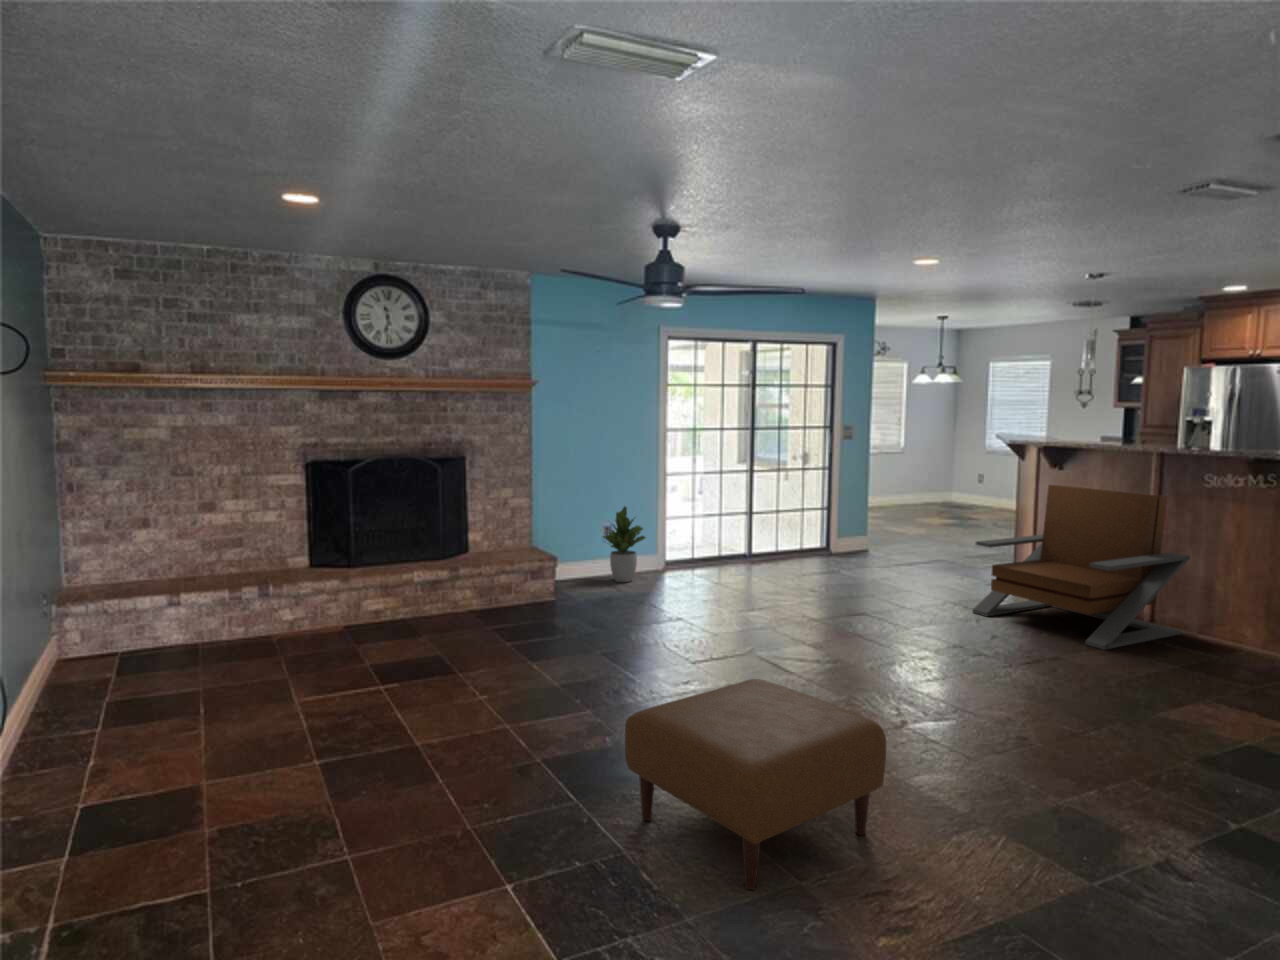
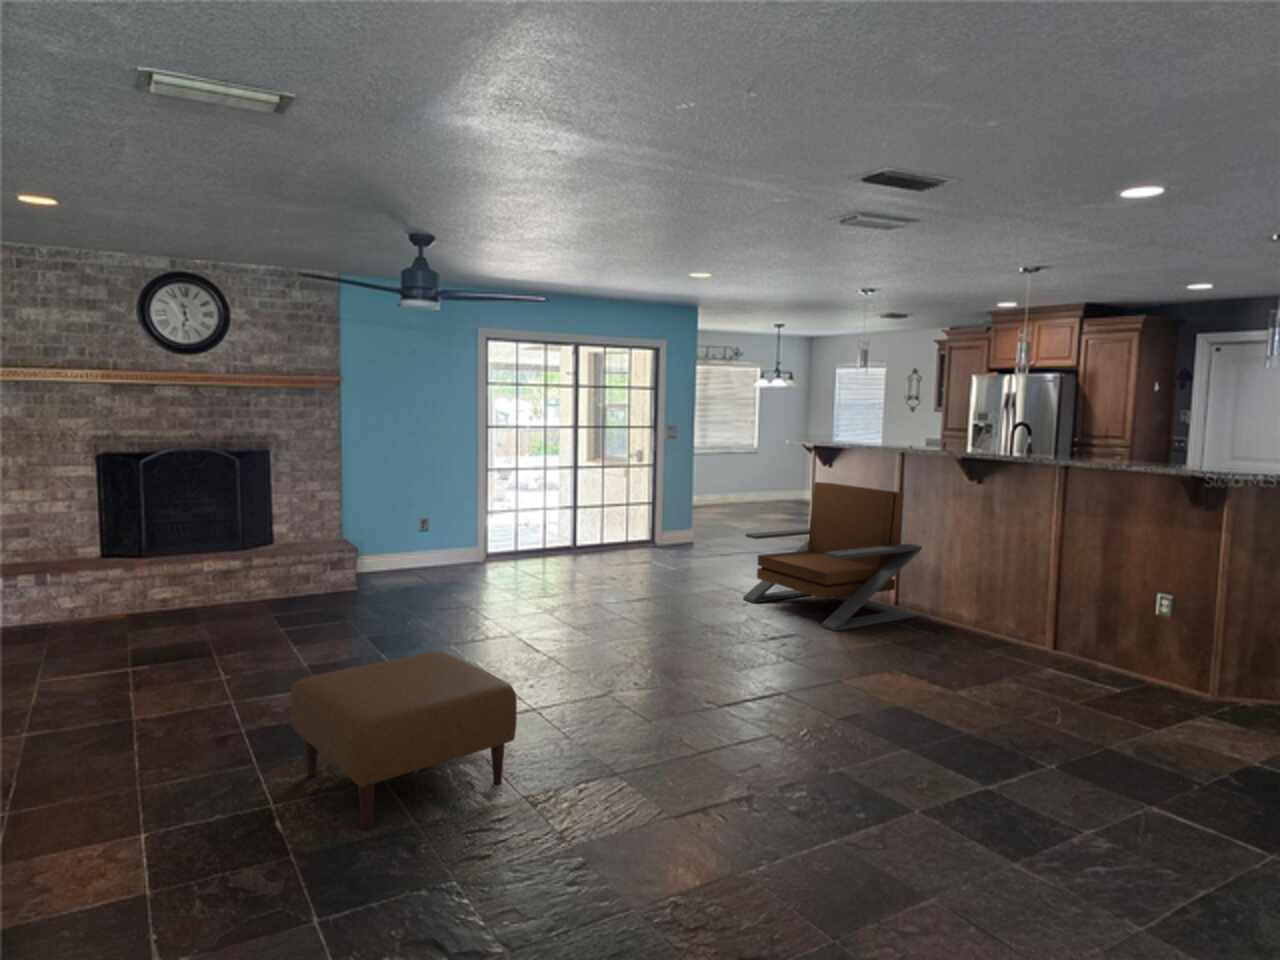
potted plant: present [603,506,646,582] -> none [410,499,455,573]

